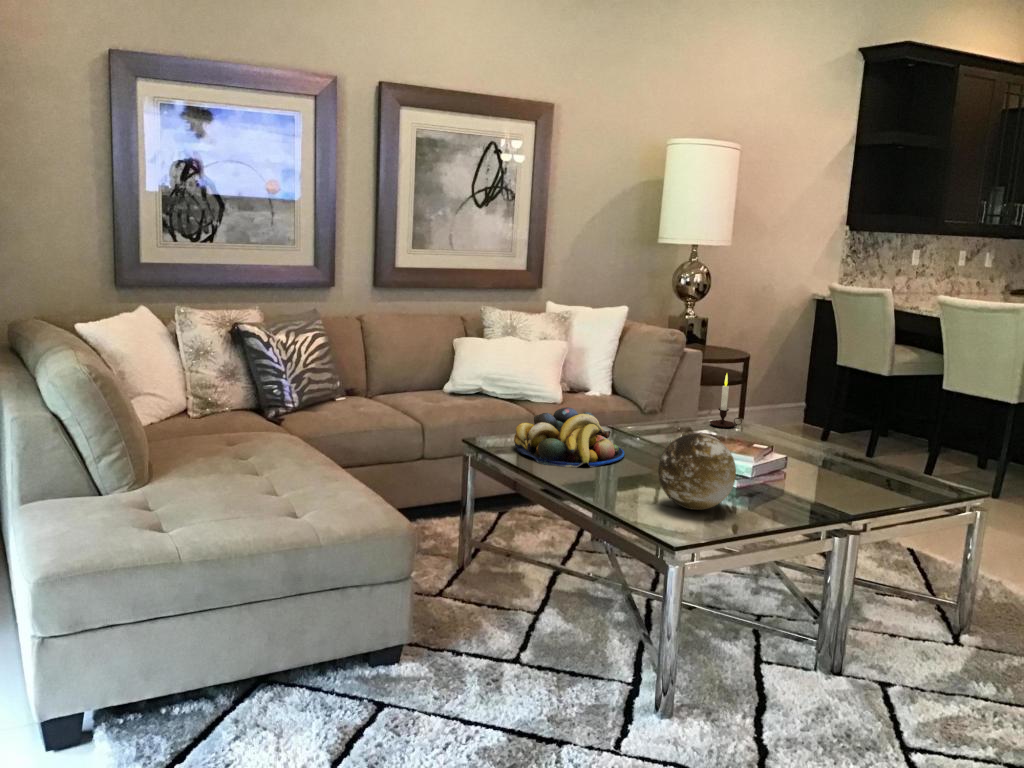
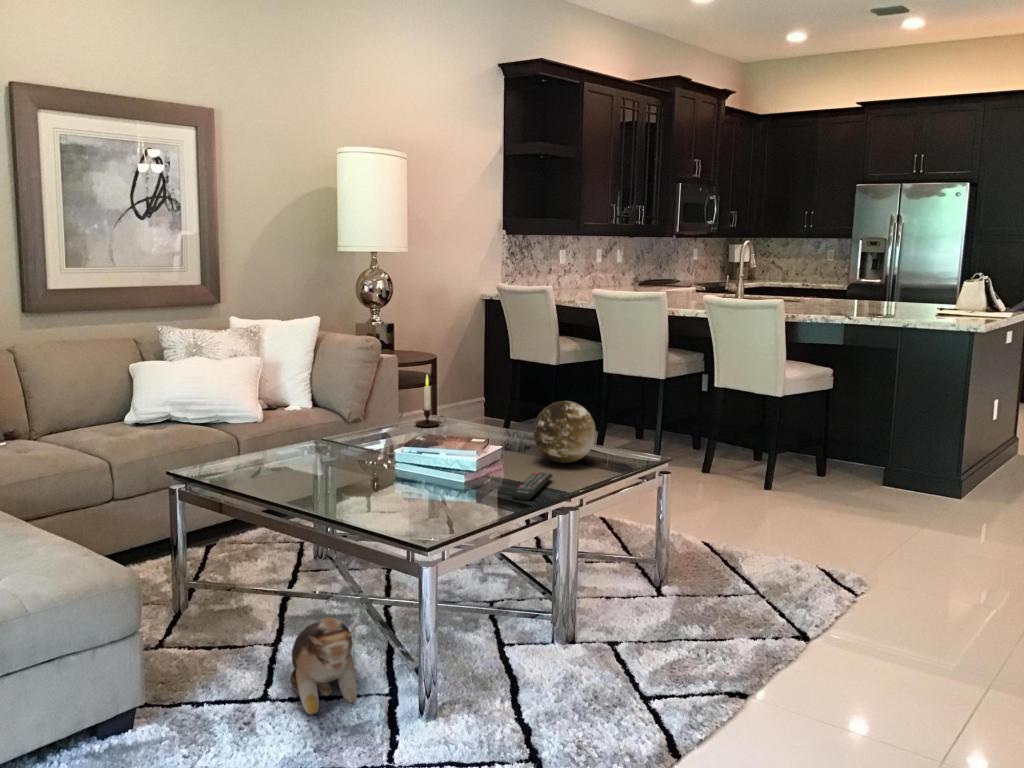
fruit bowl: present [514,407,624,468] -> none [225,424,344,487]
decorative orb: present [658,433,736,510] -> present [534,401,596,463]
remote control: none [786,487,838,515] -> present [513,472,553,500]
plush toy: none [542,596,603,686] -> present [291,617,357,714]

